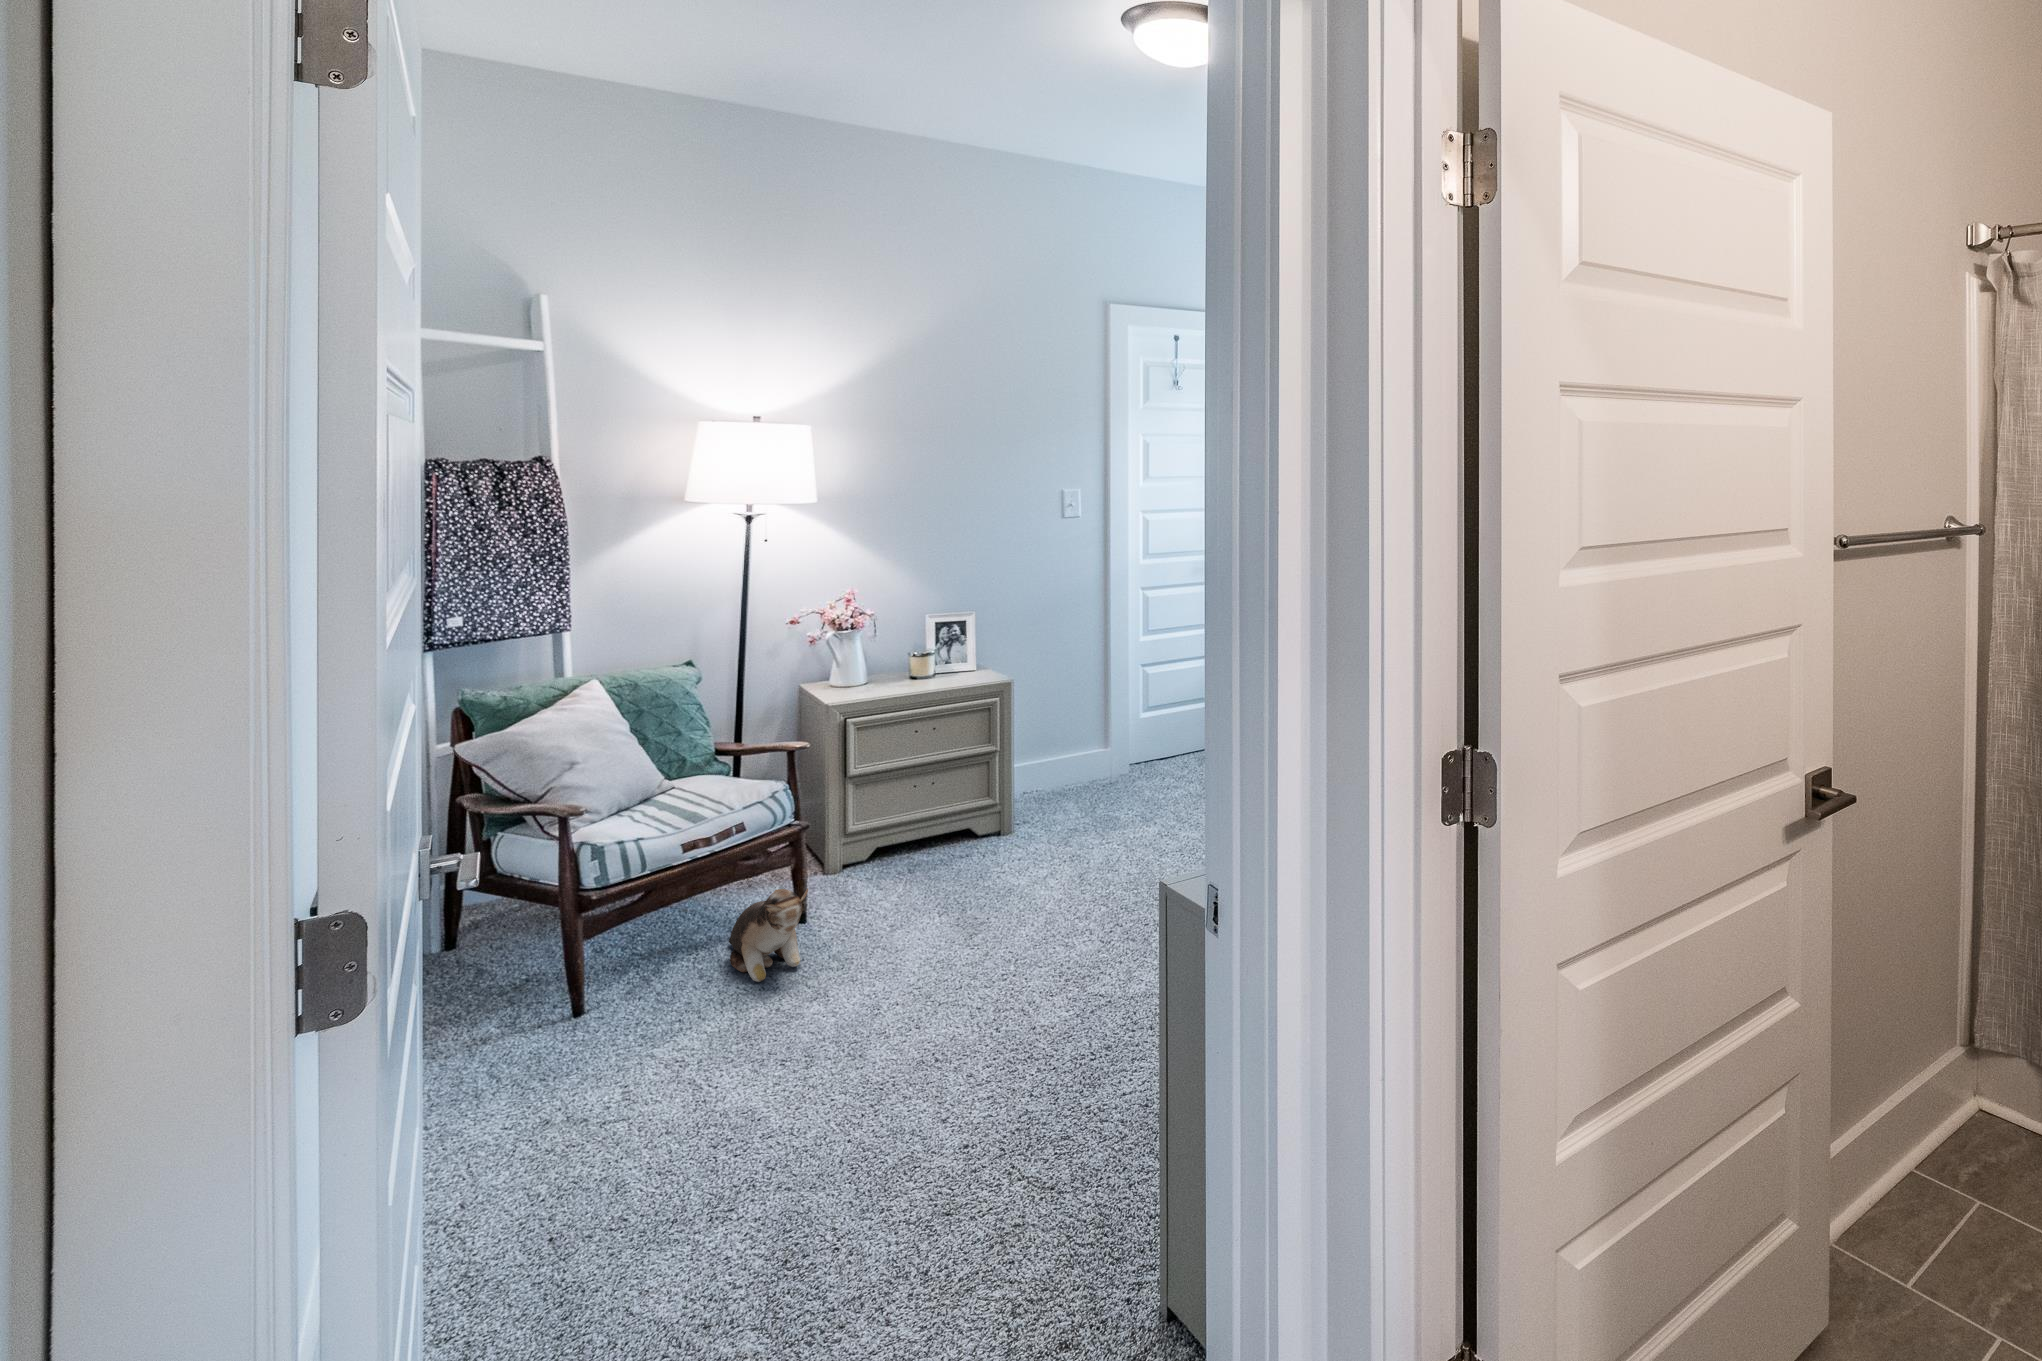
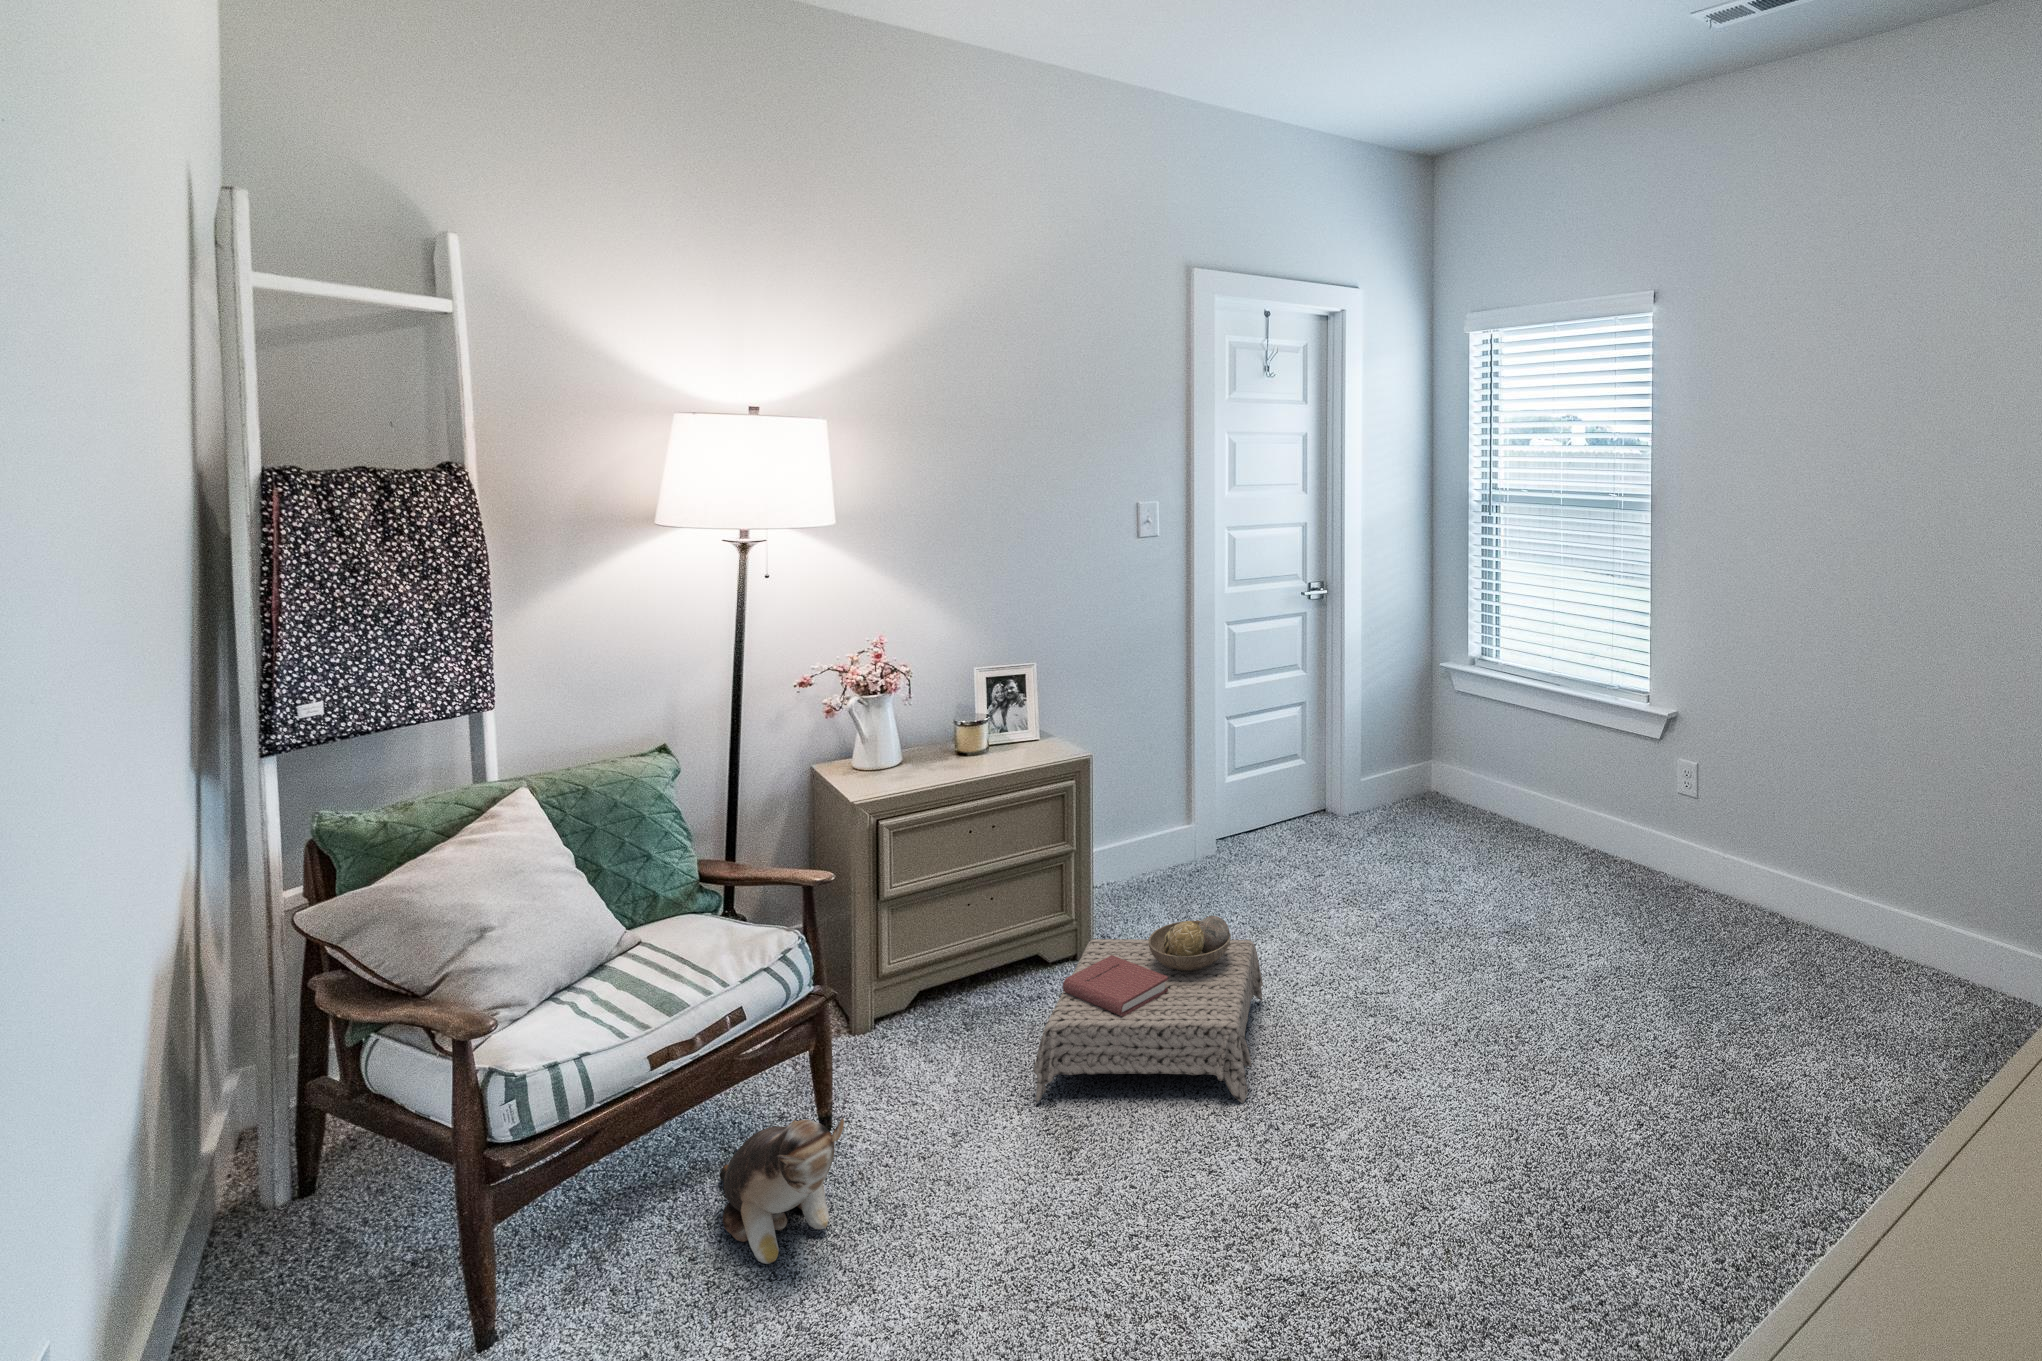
ottoman: none [951,791,1133,914] -> present [1034,916,1263,1103]

